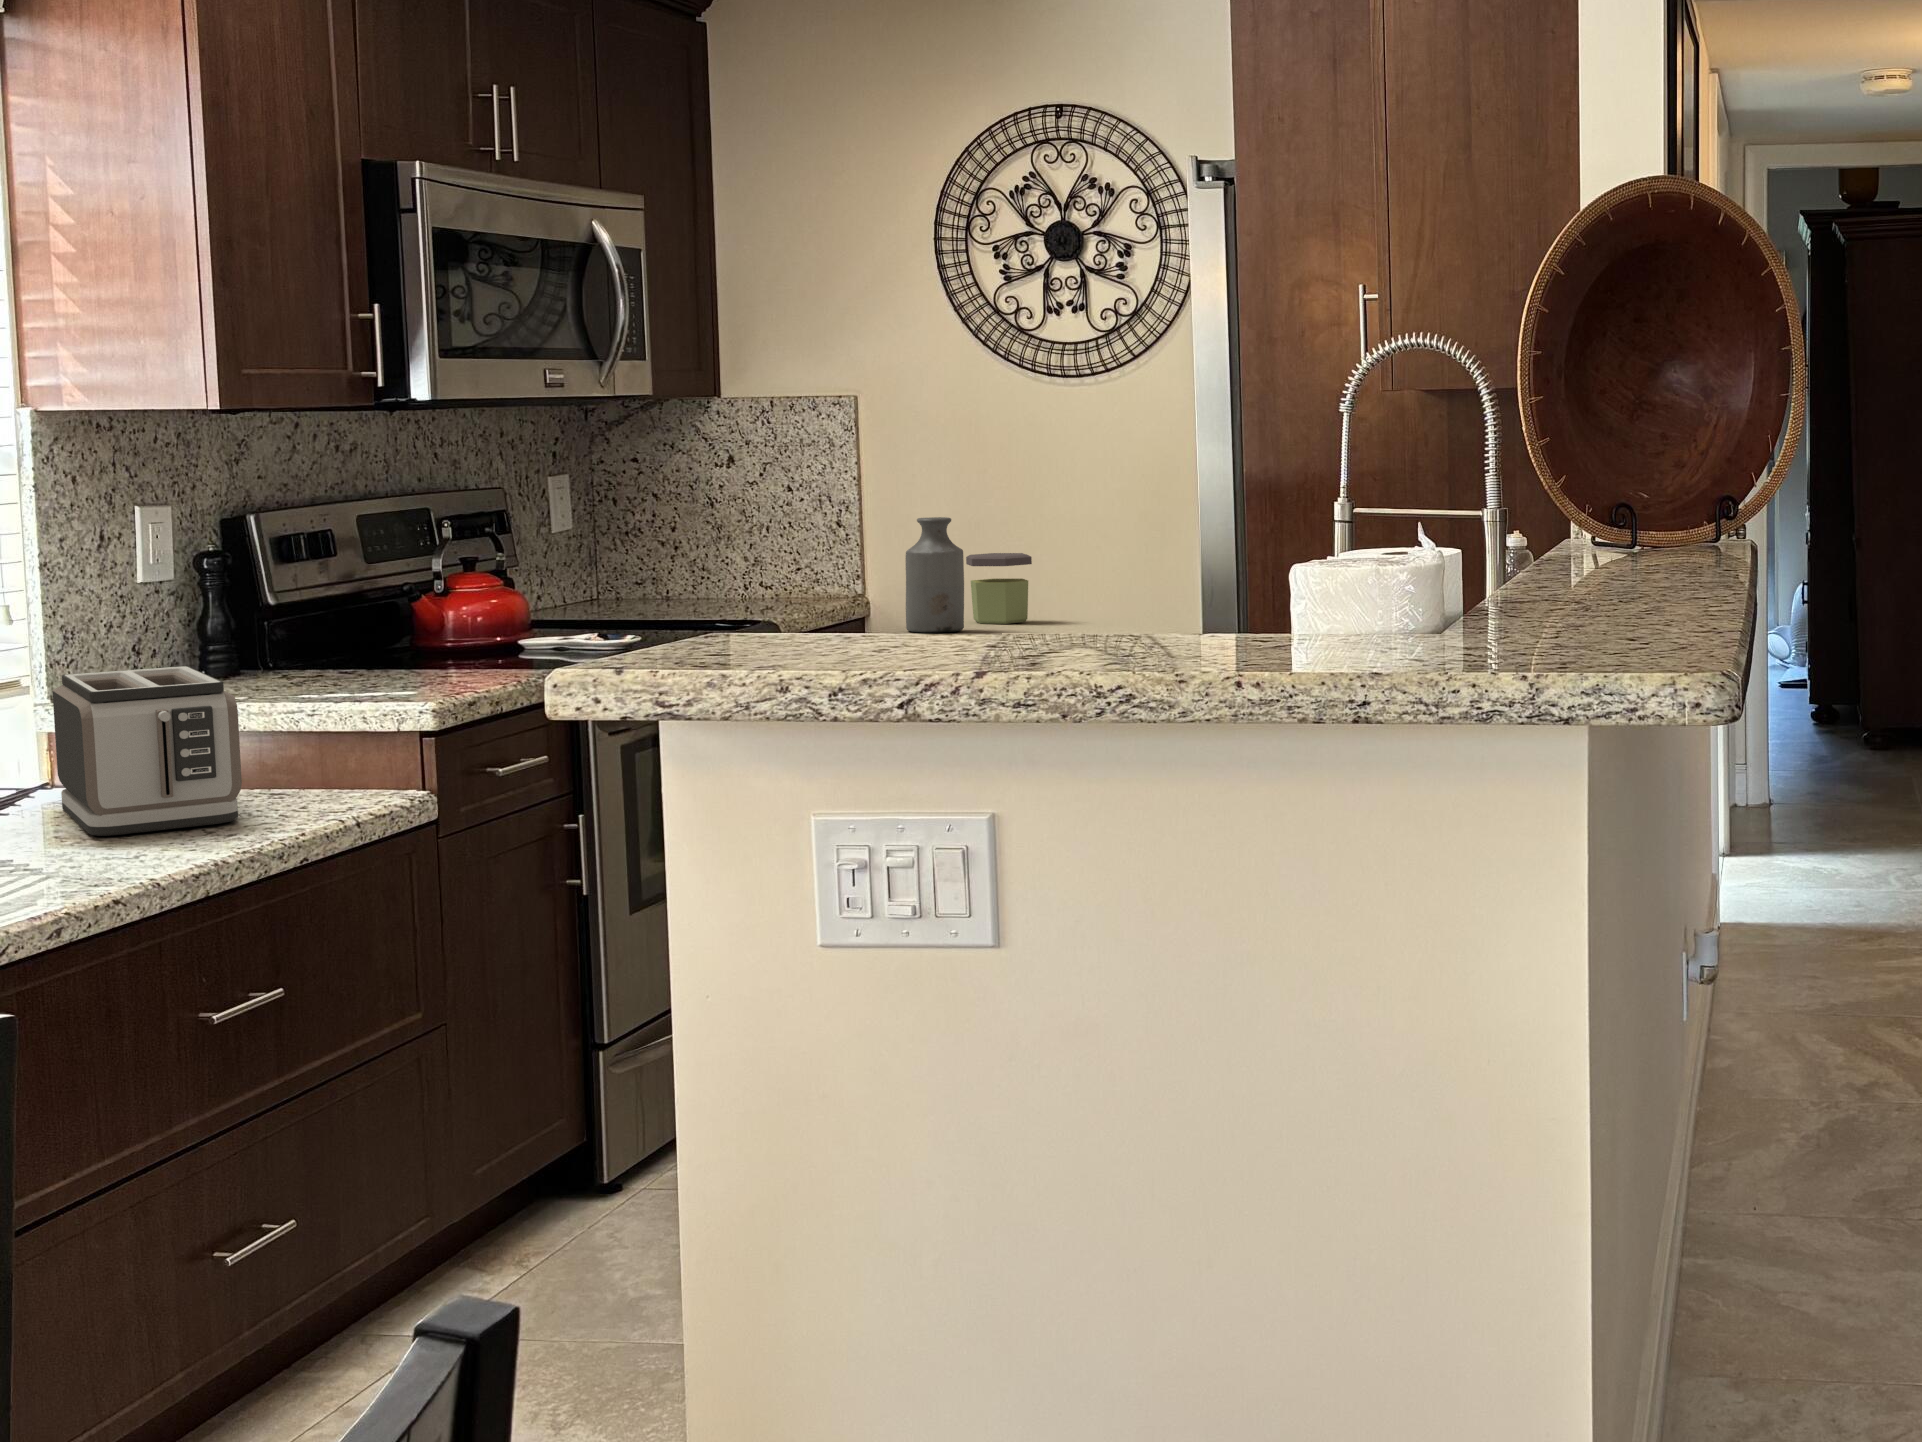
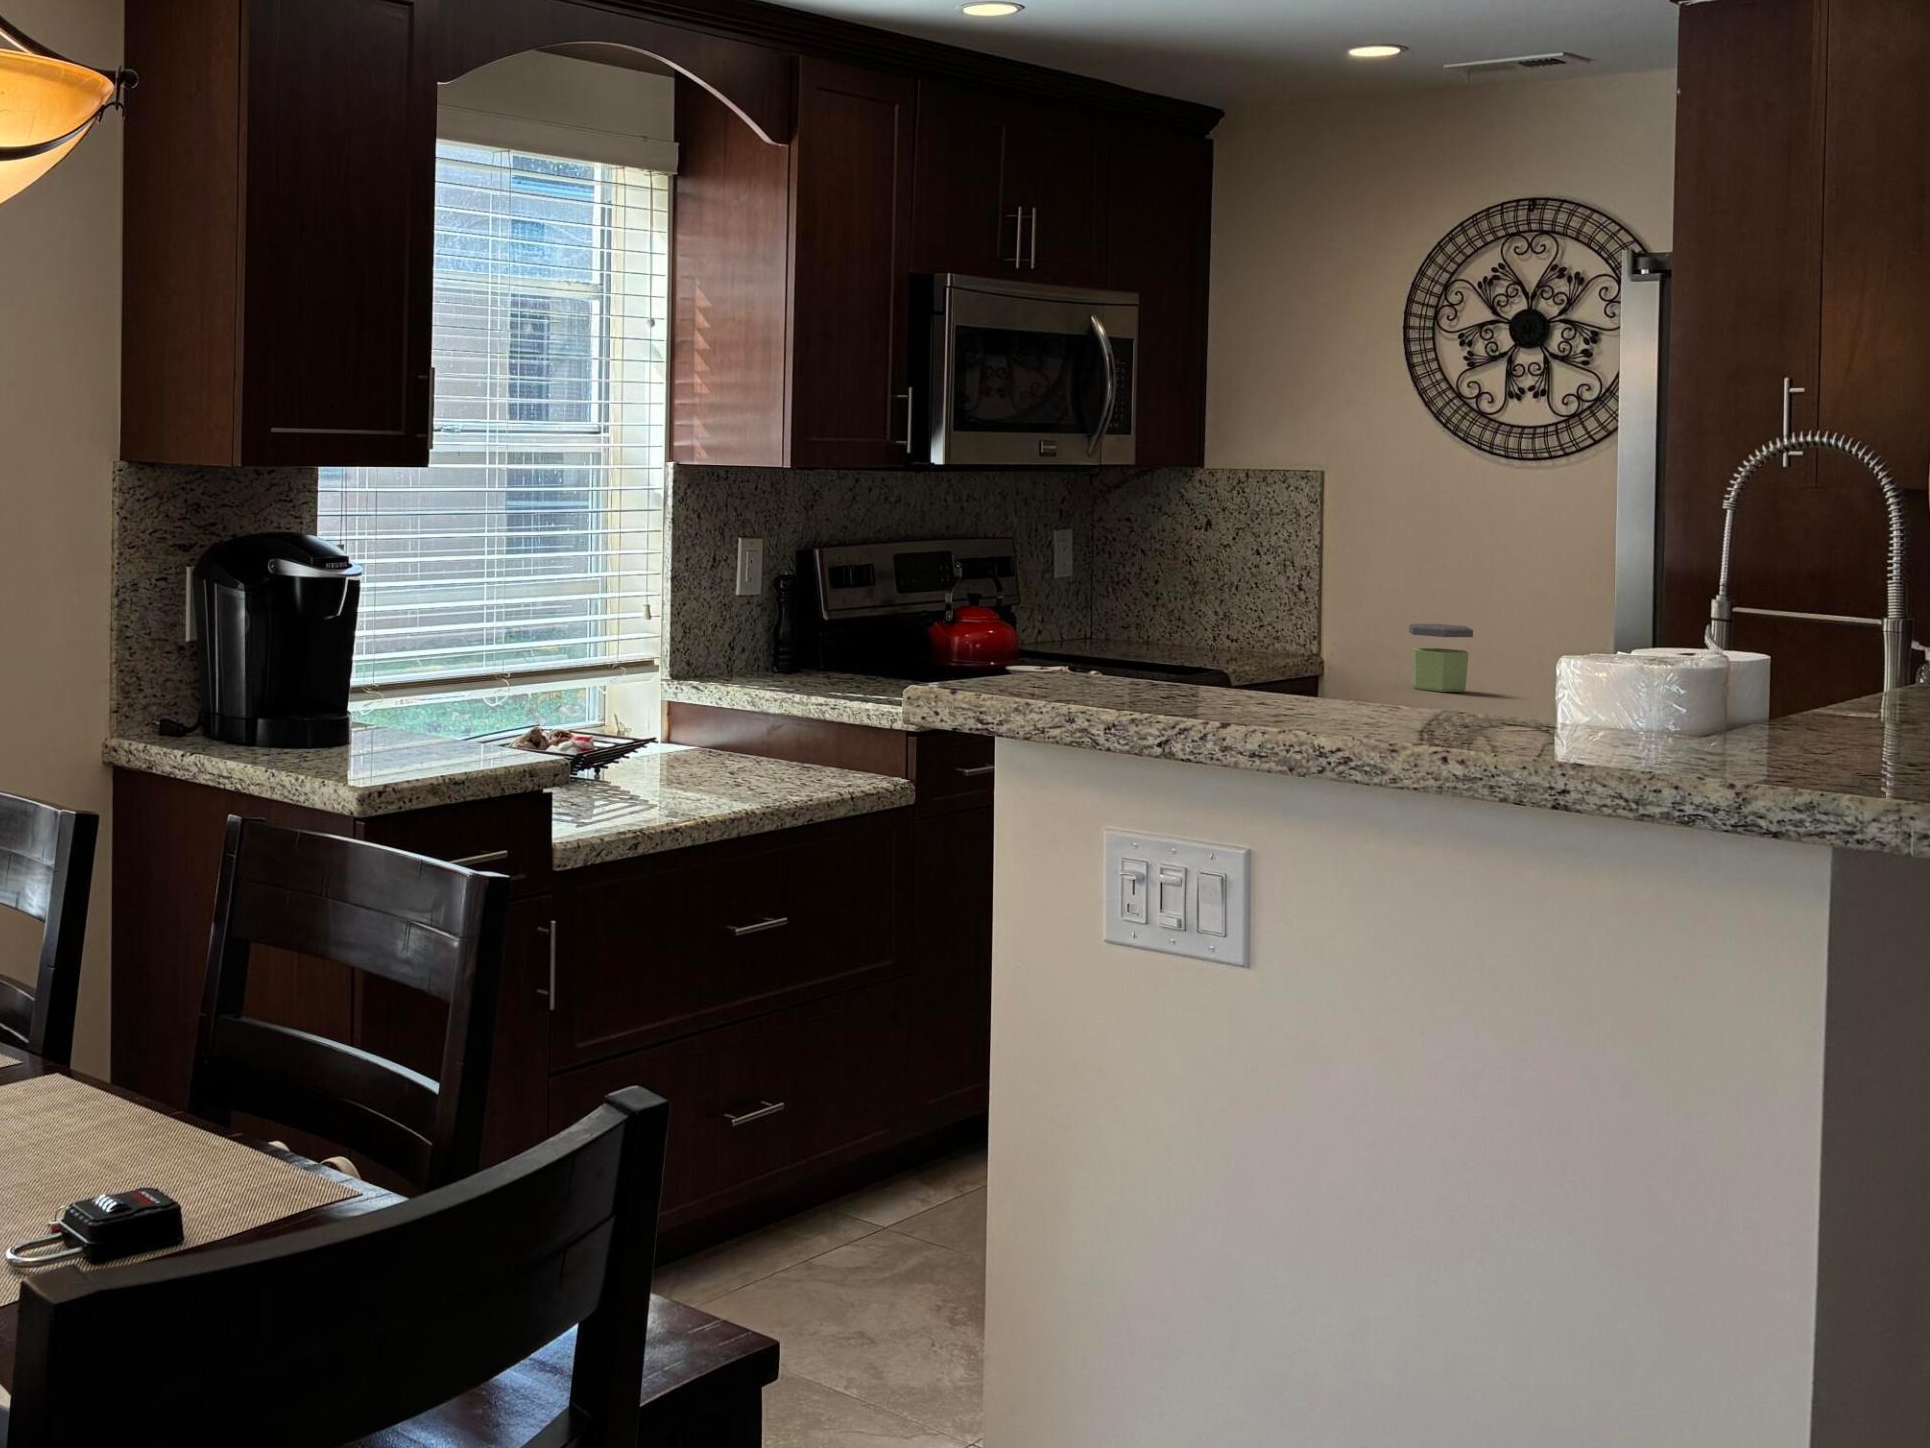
bottle: present [905,517,964,633] -> none [1339,586,1399,694]
toaster: present [52,666,242,836] -> none [667,660,778,784]

